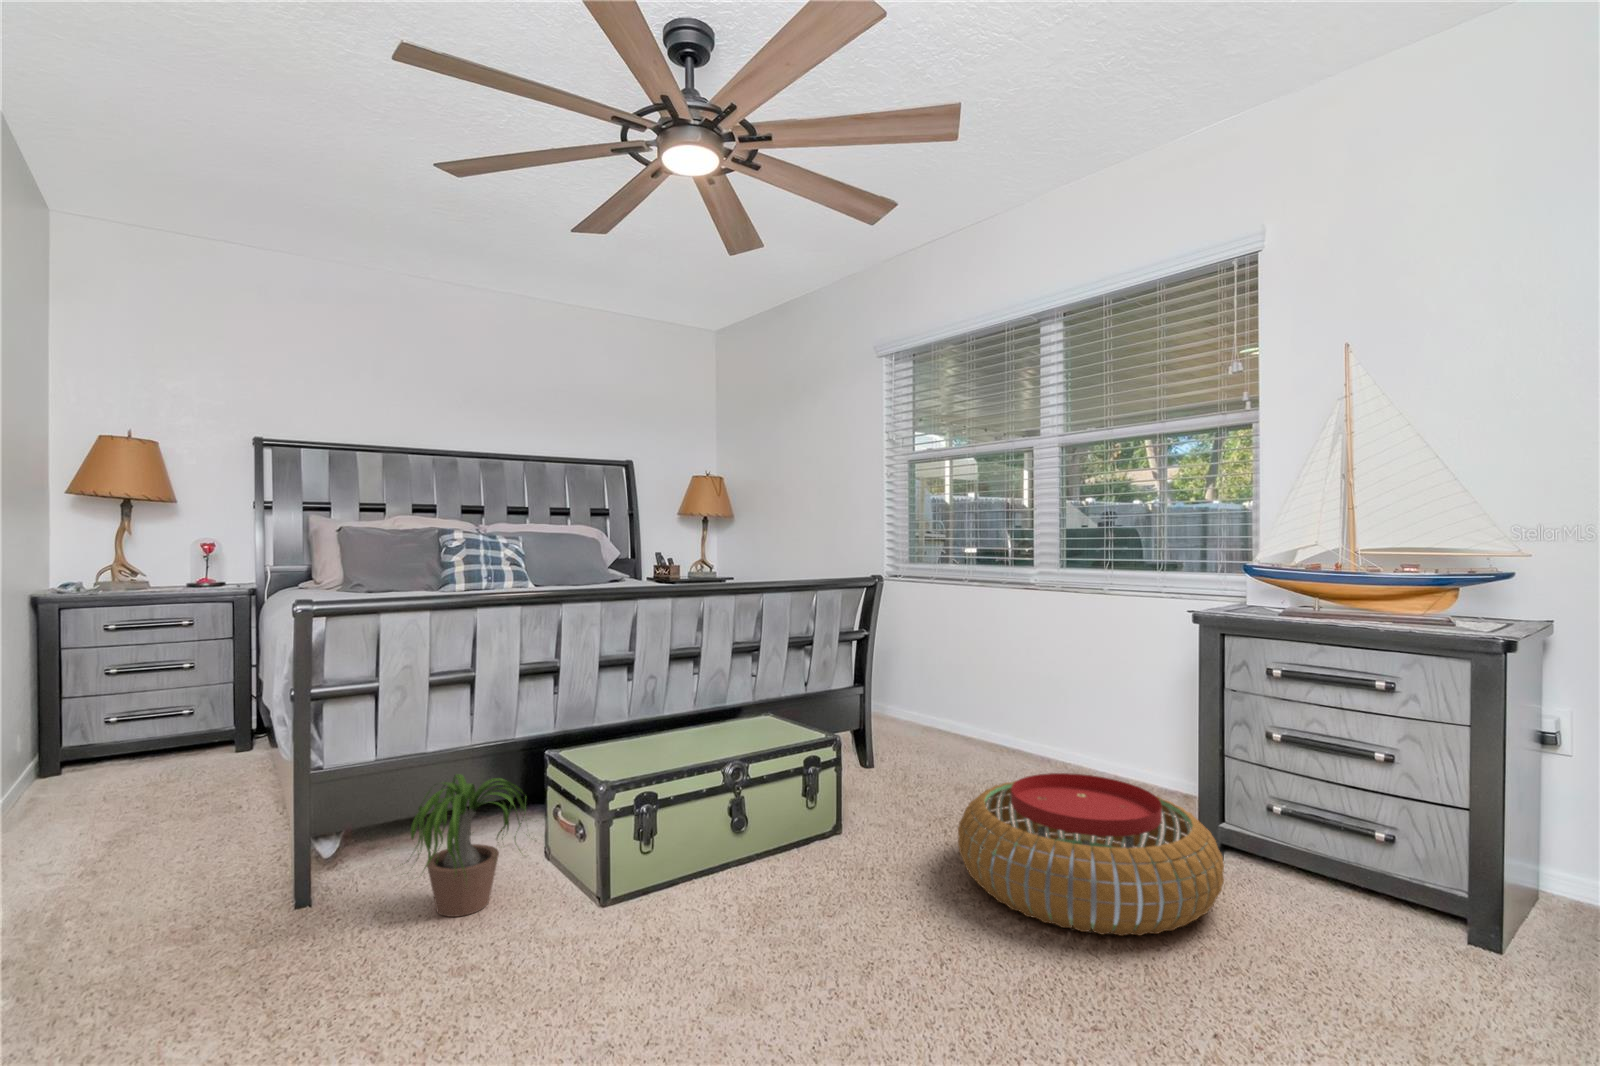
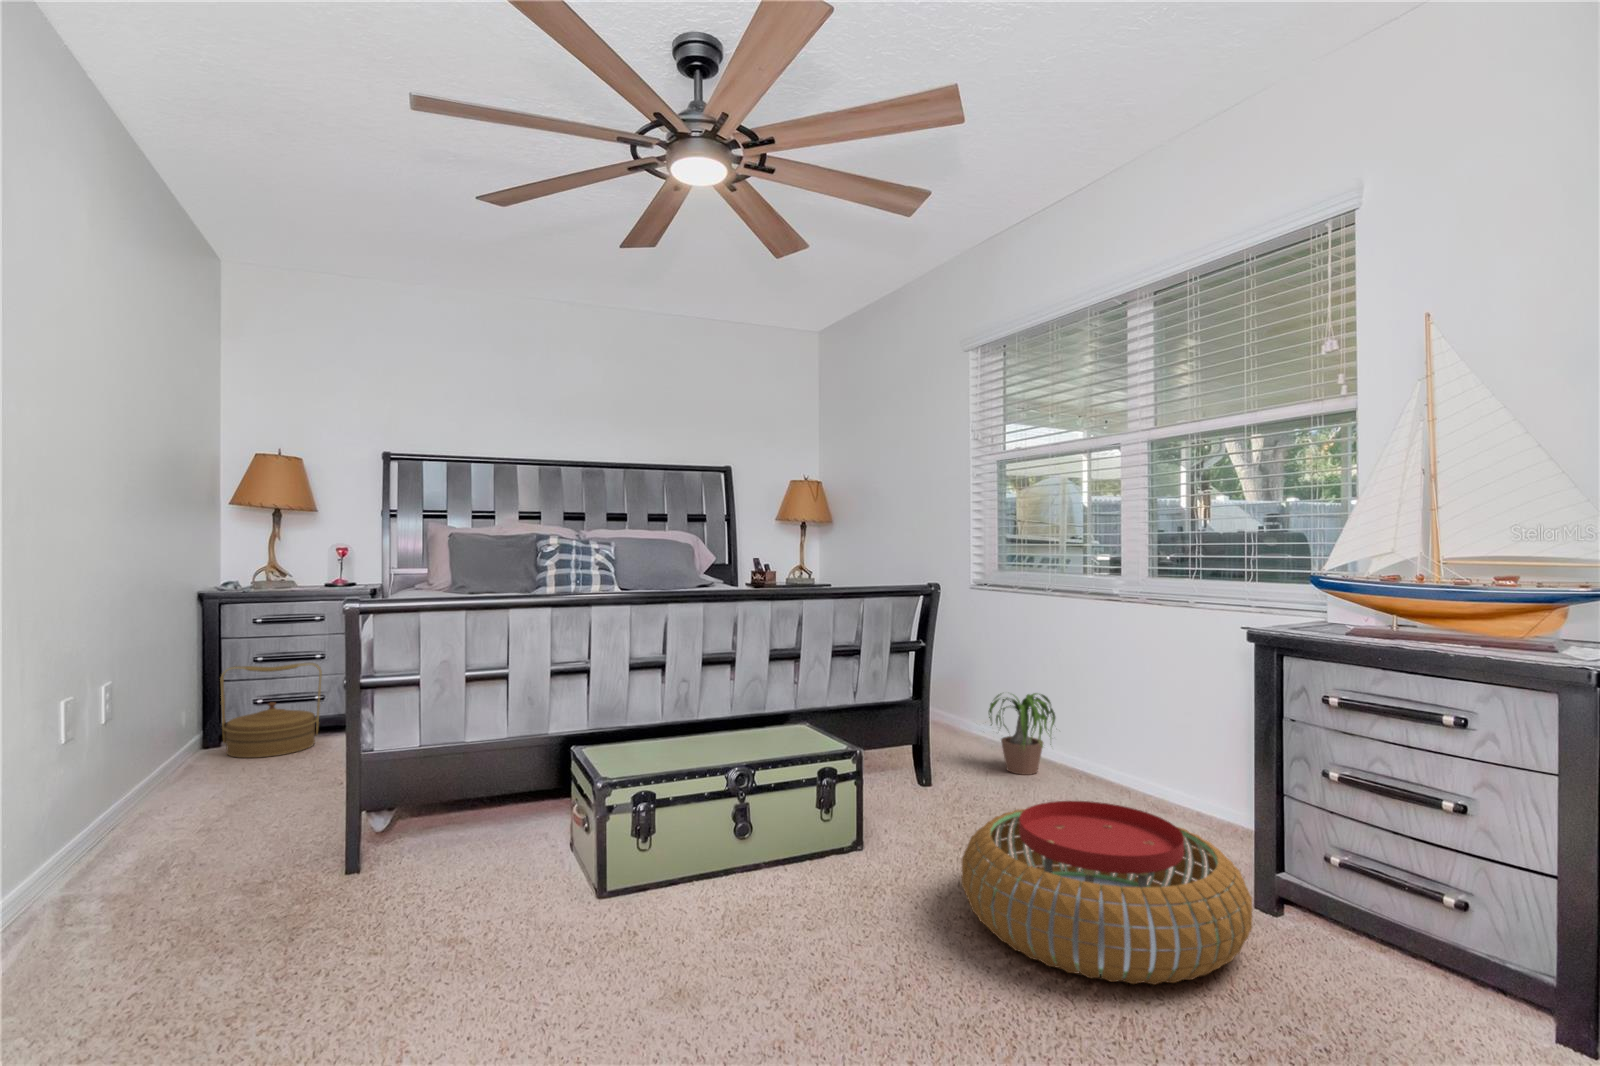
woven basket: none [61,674,190,788] -> present [221,663,322,758]
potted plant: present [411,774,526,917] -> present [989,693,1055,775]

